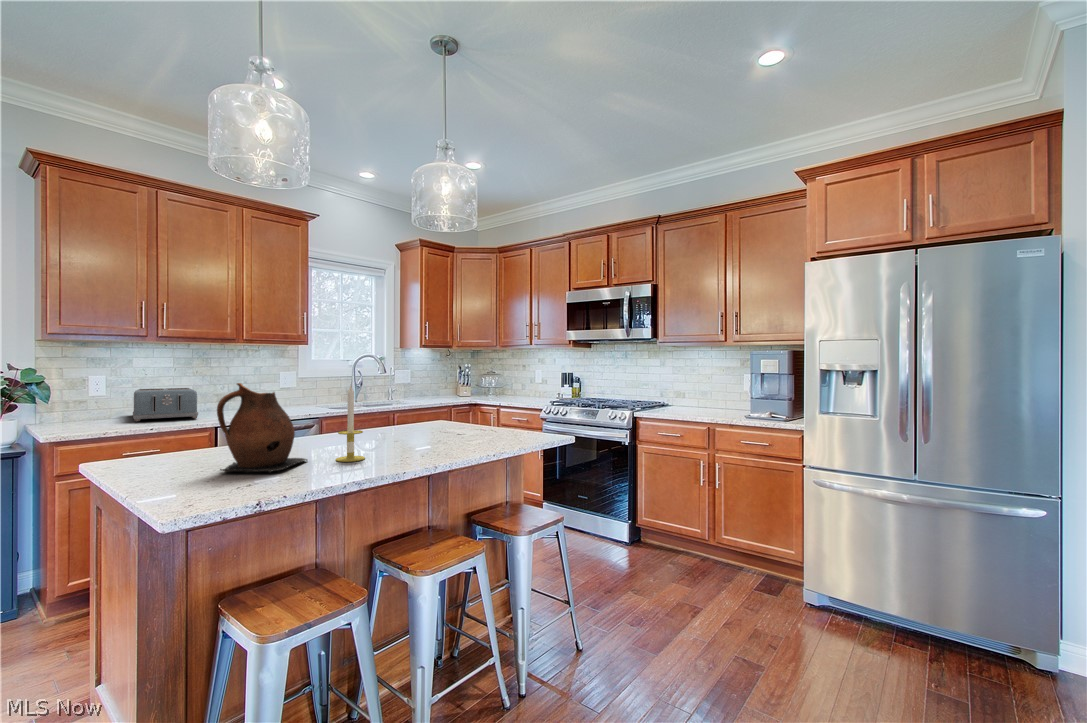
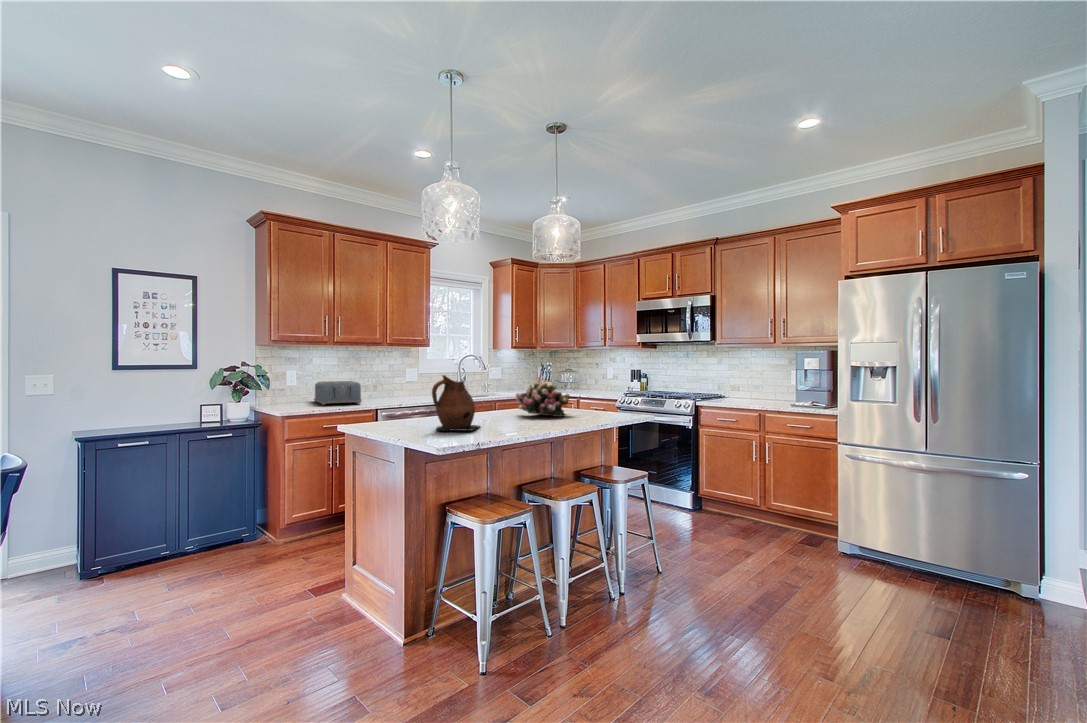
candle: present [336,386,365,462] -> none [498,376,516,428]
flower arrangement: none [384,390,463,439] -> present [516,382,570,417]

